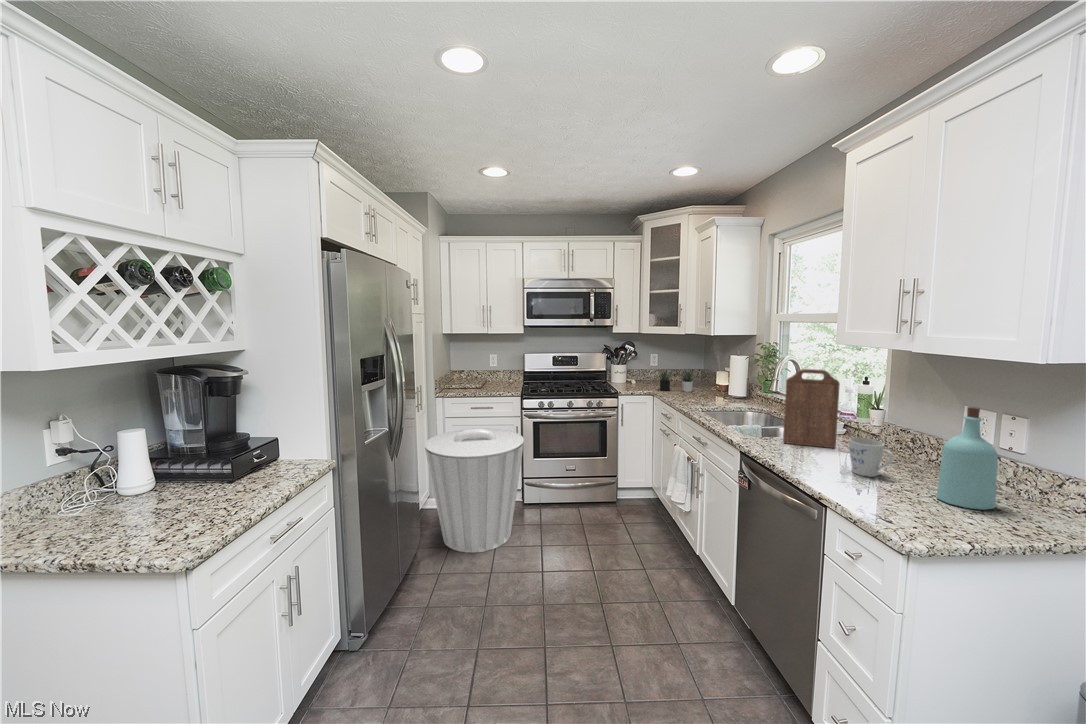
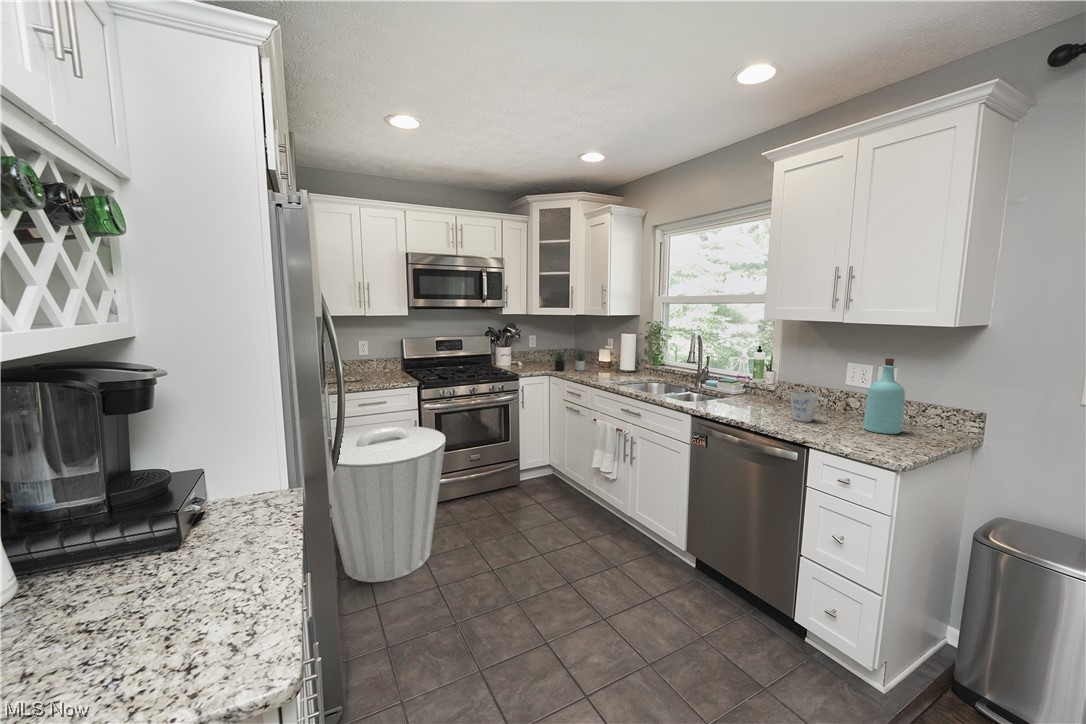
cutting board: present [783,369,840,448] -> none [718,339,760,405]

